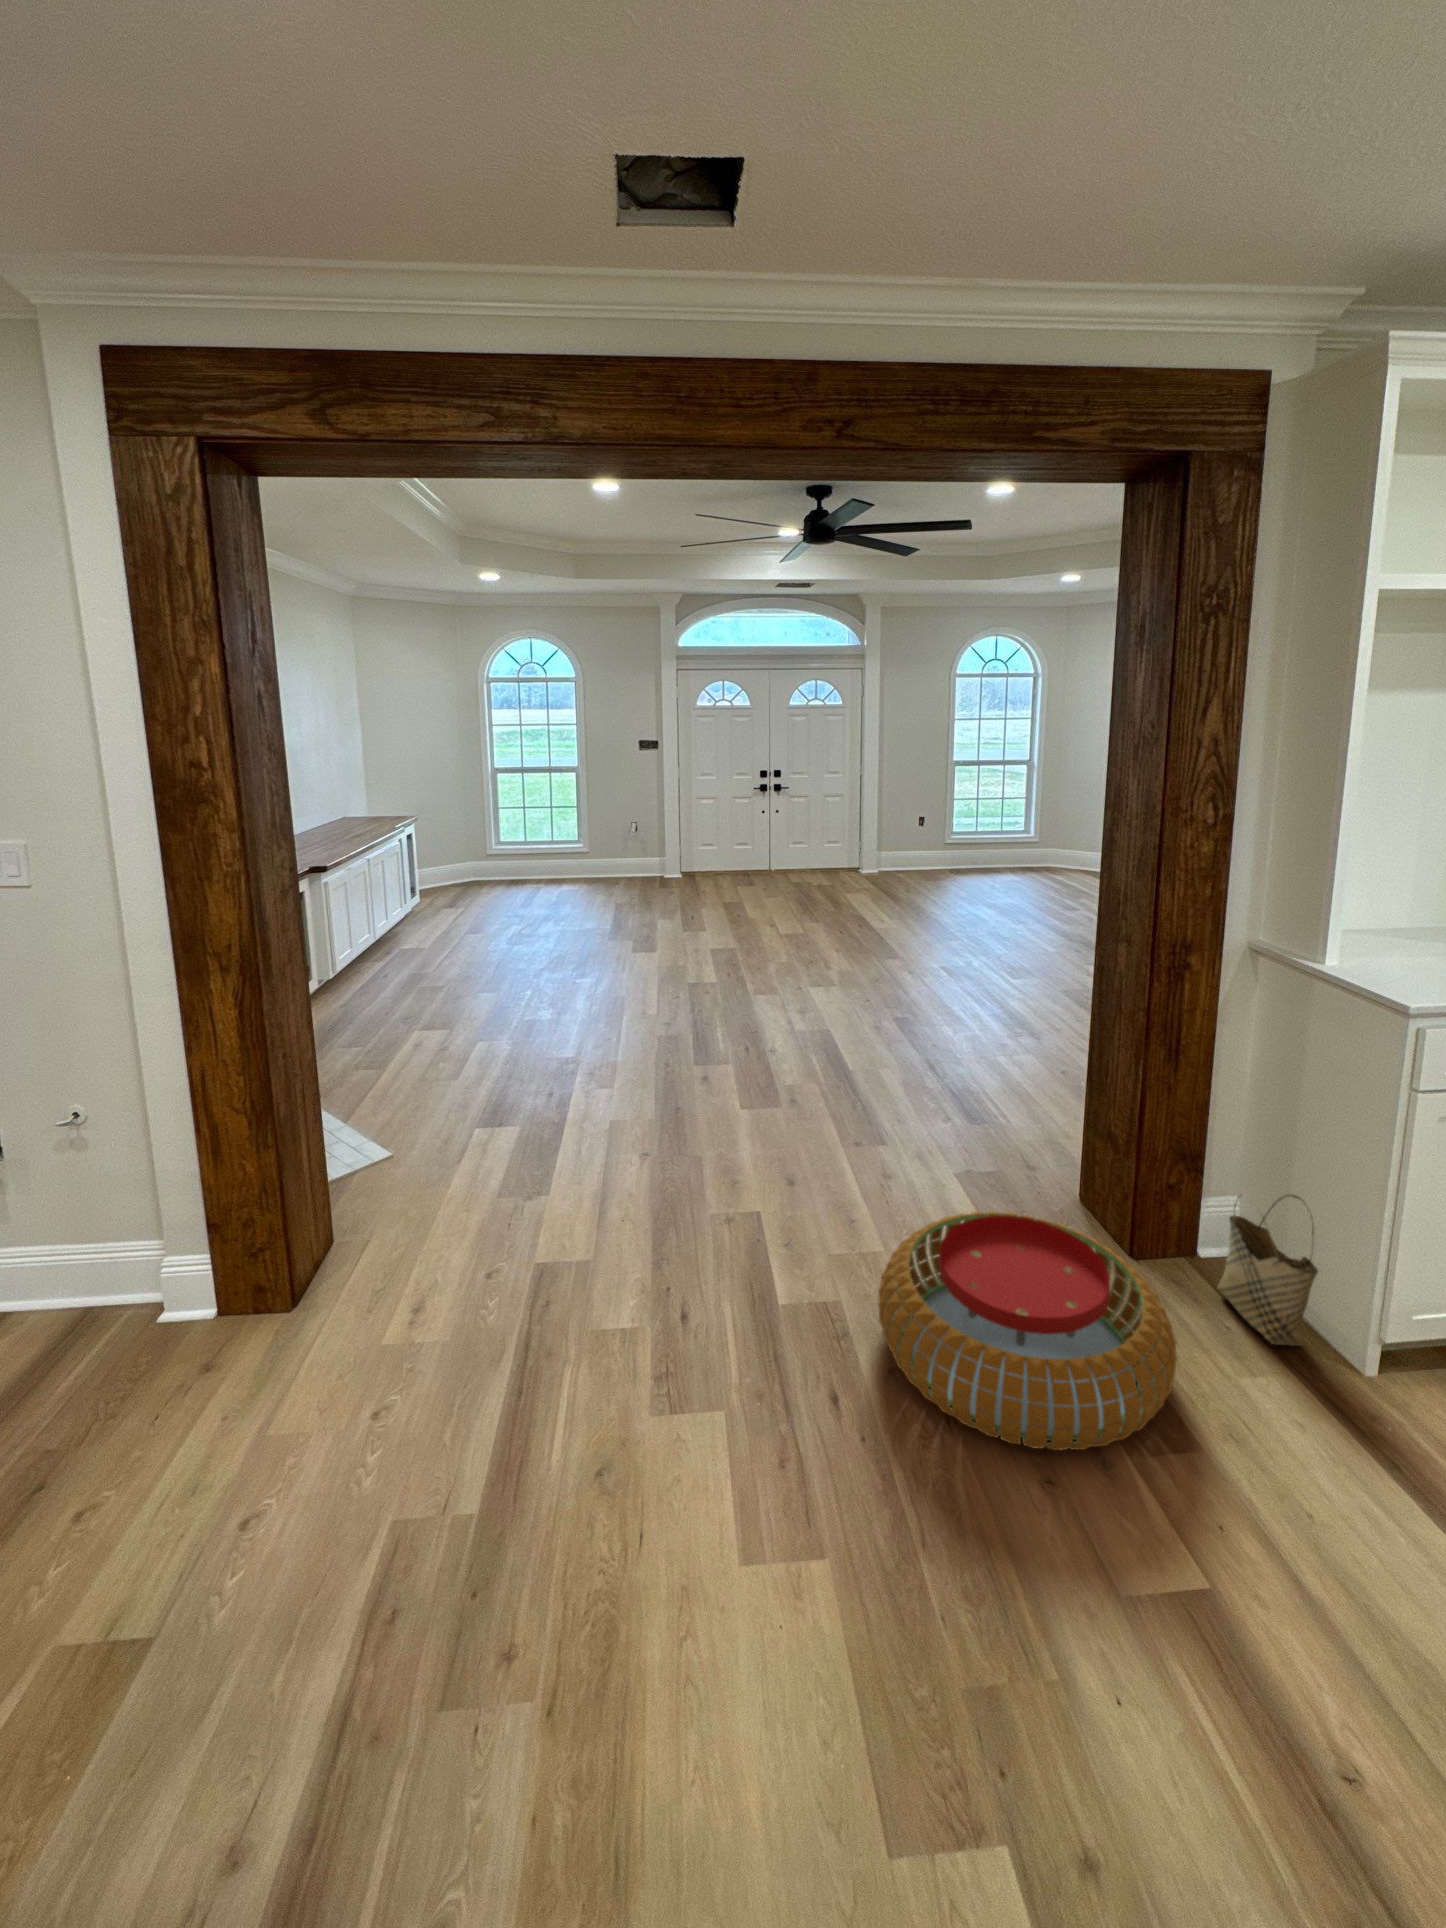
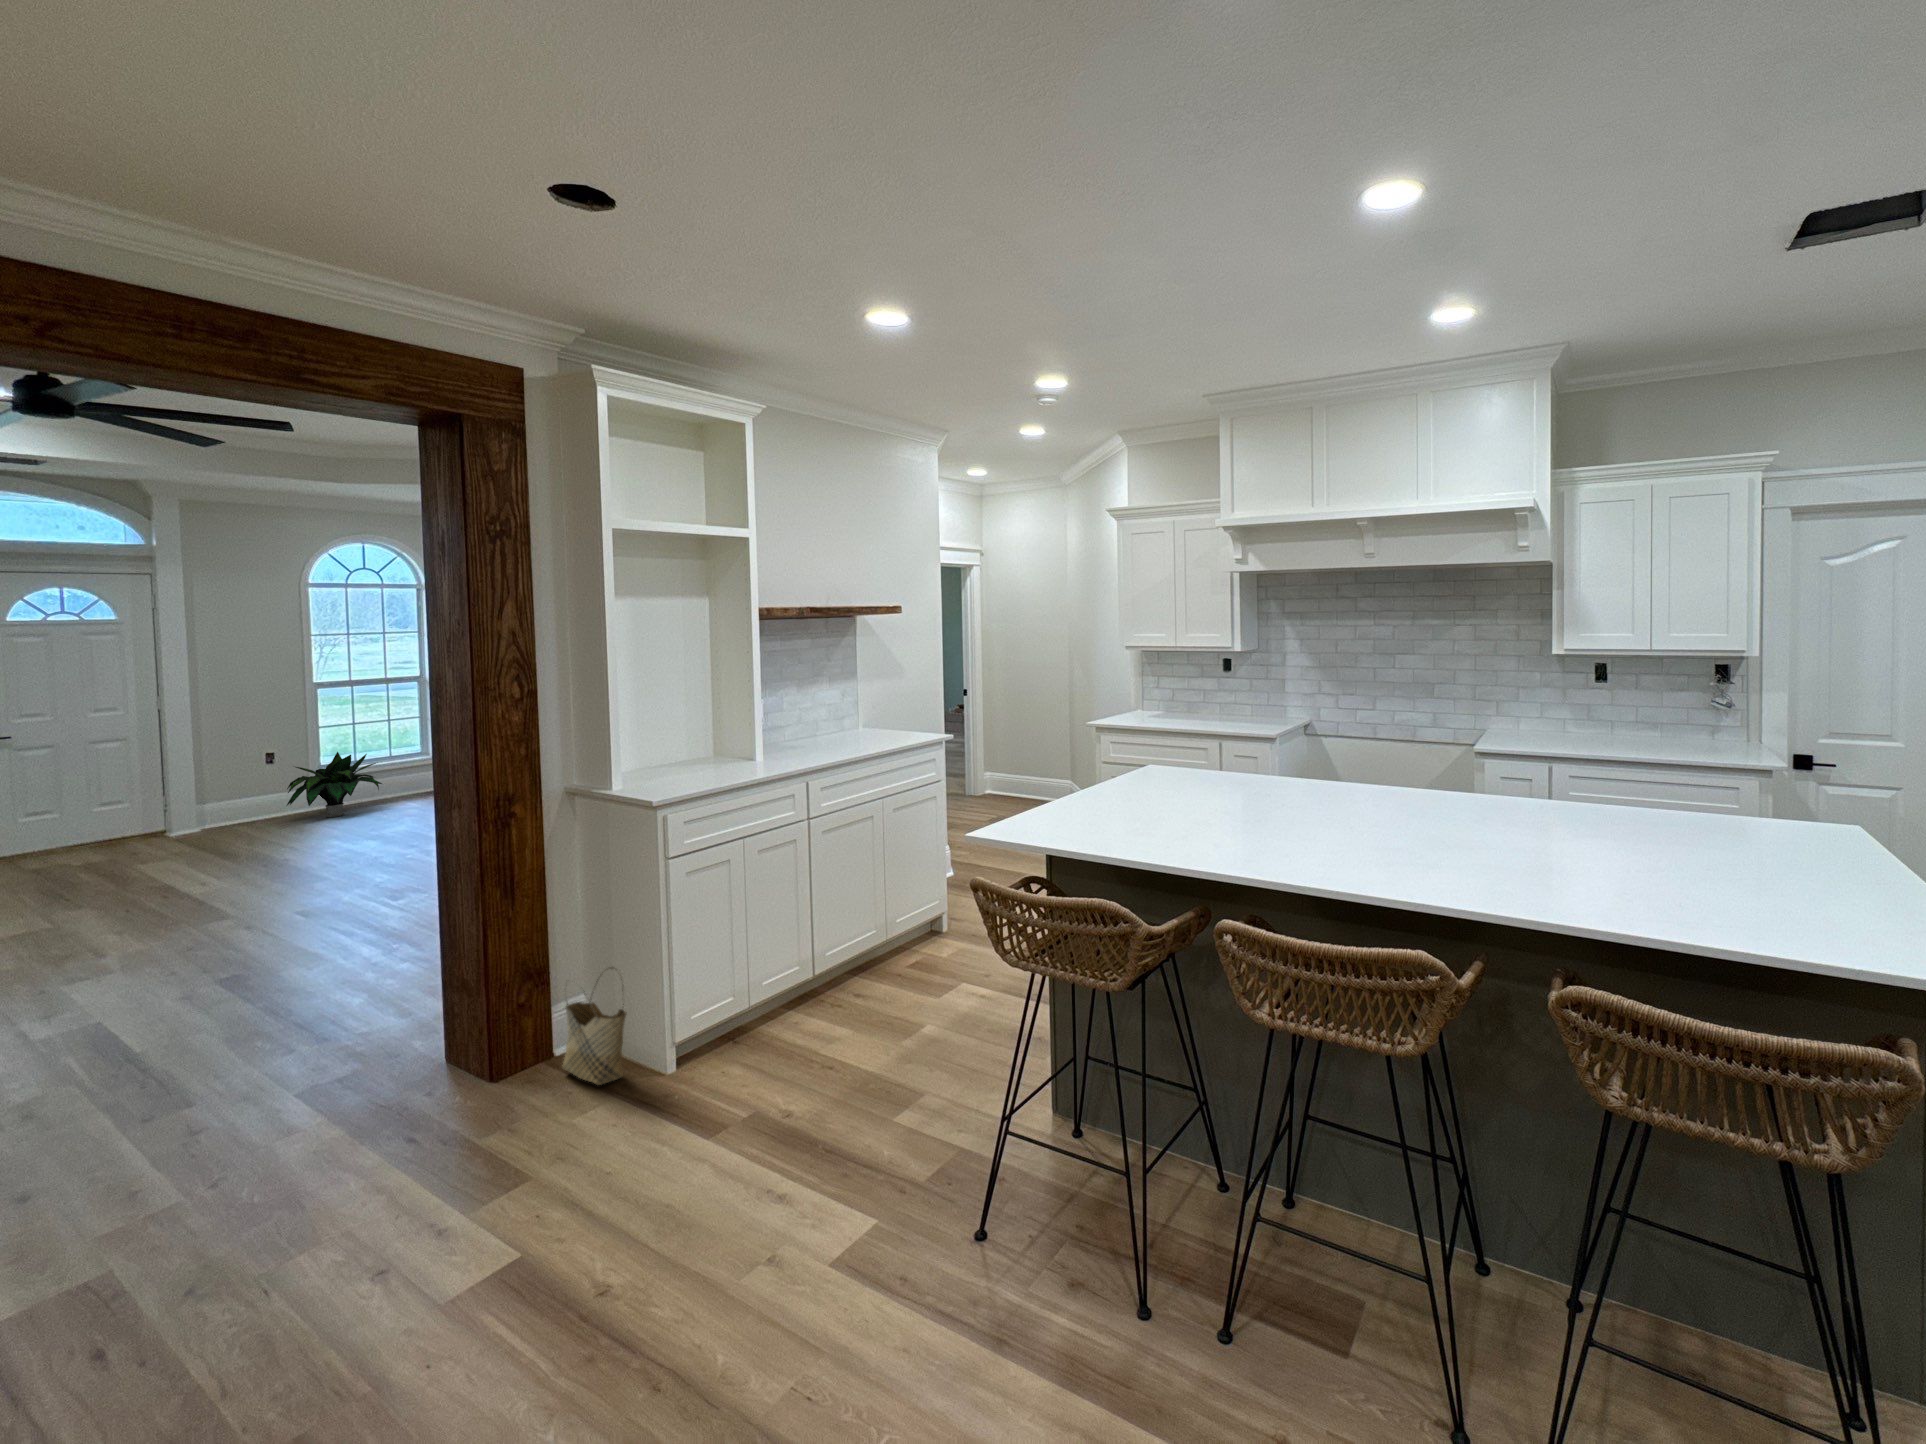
potted plant: none [930,823,999,879] -> present [287,752,382,817]
pouf: present [878,1211,1177,1450] -> none [167,1066,509,1283]

